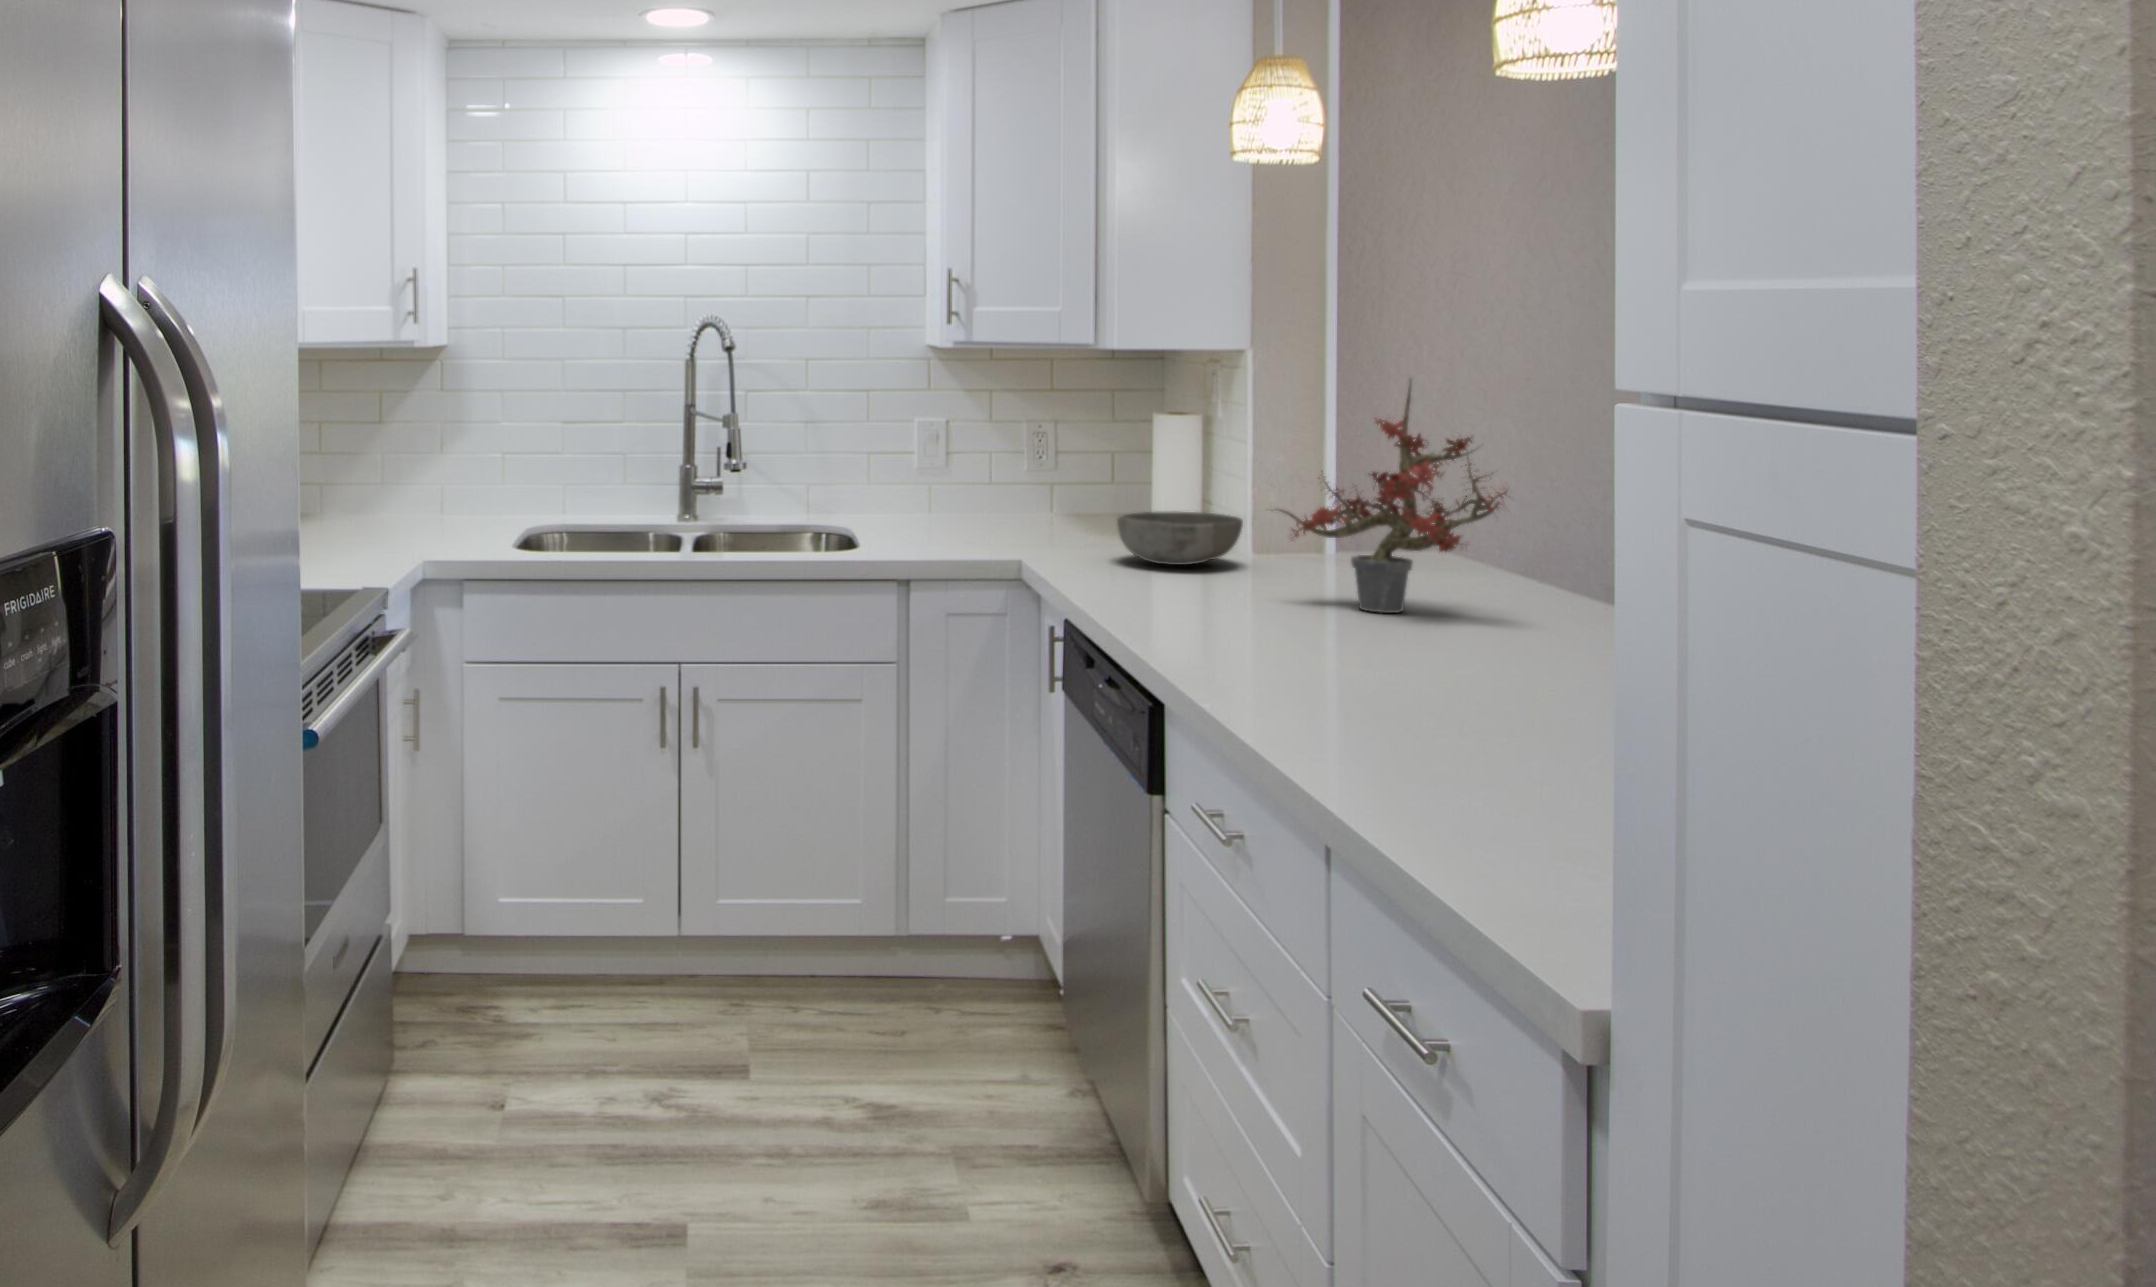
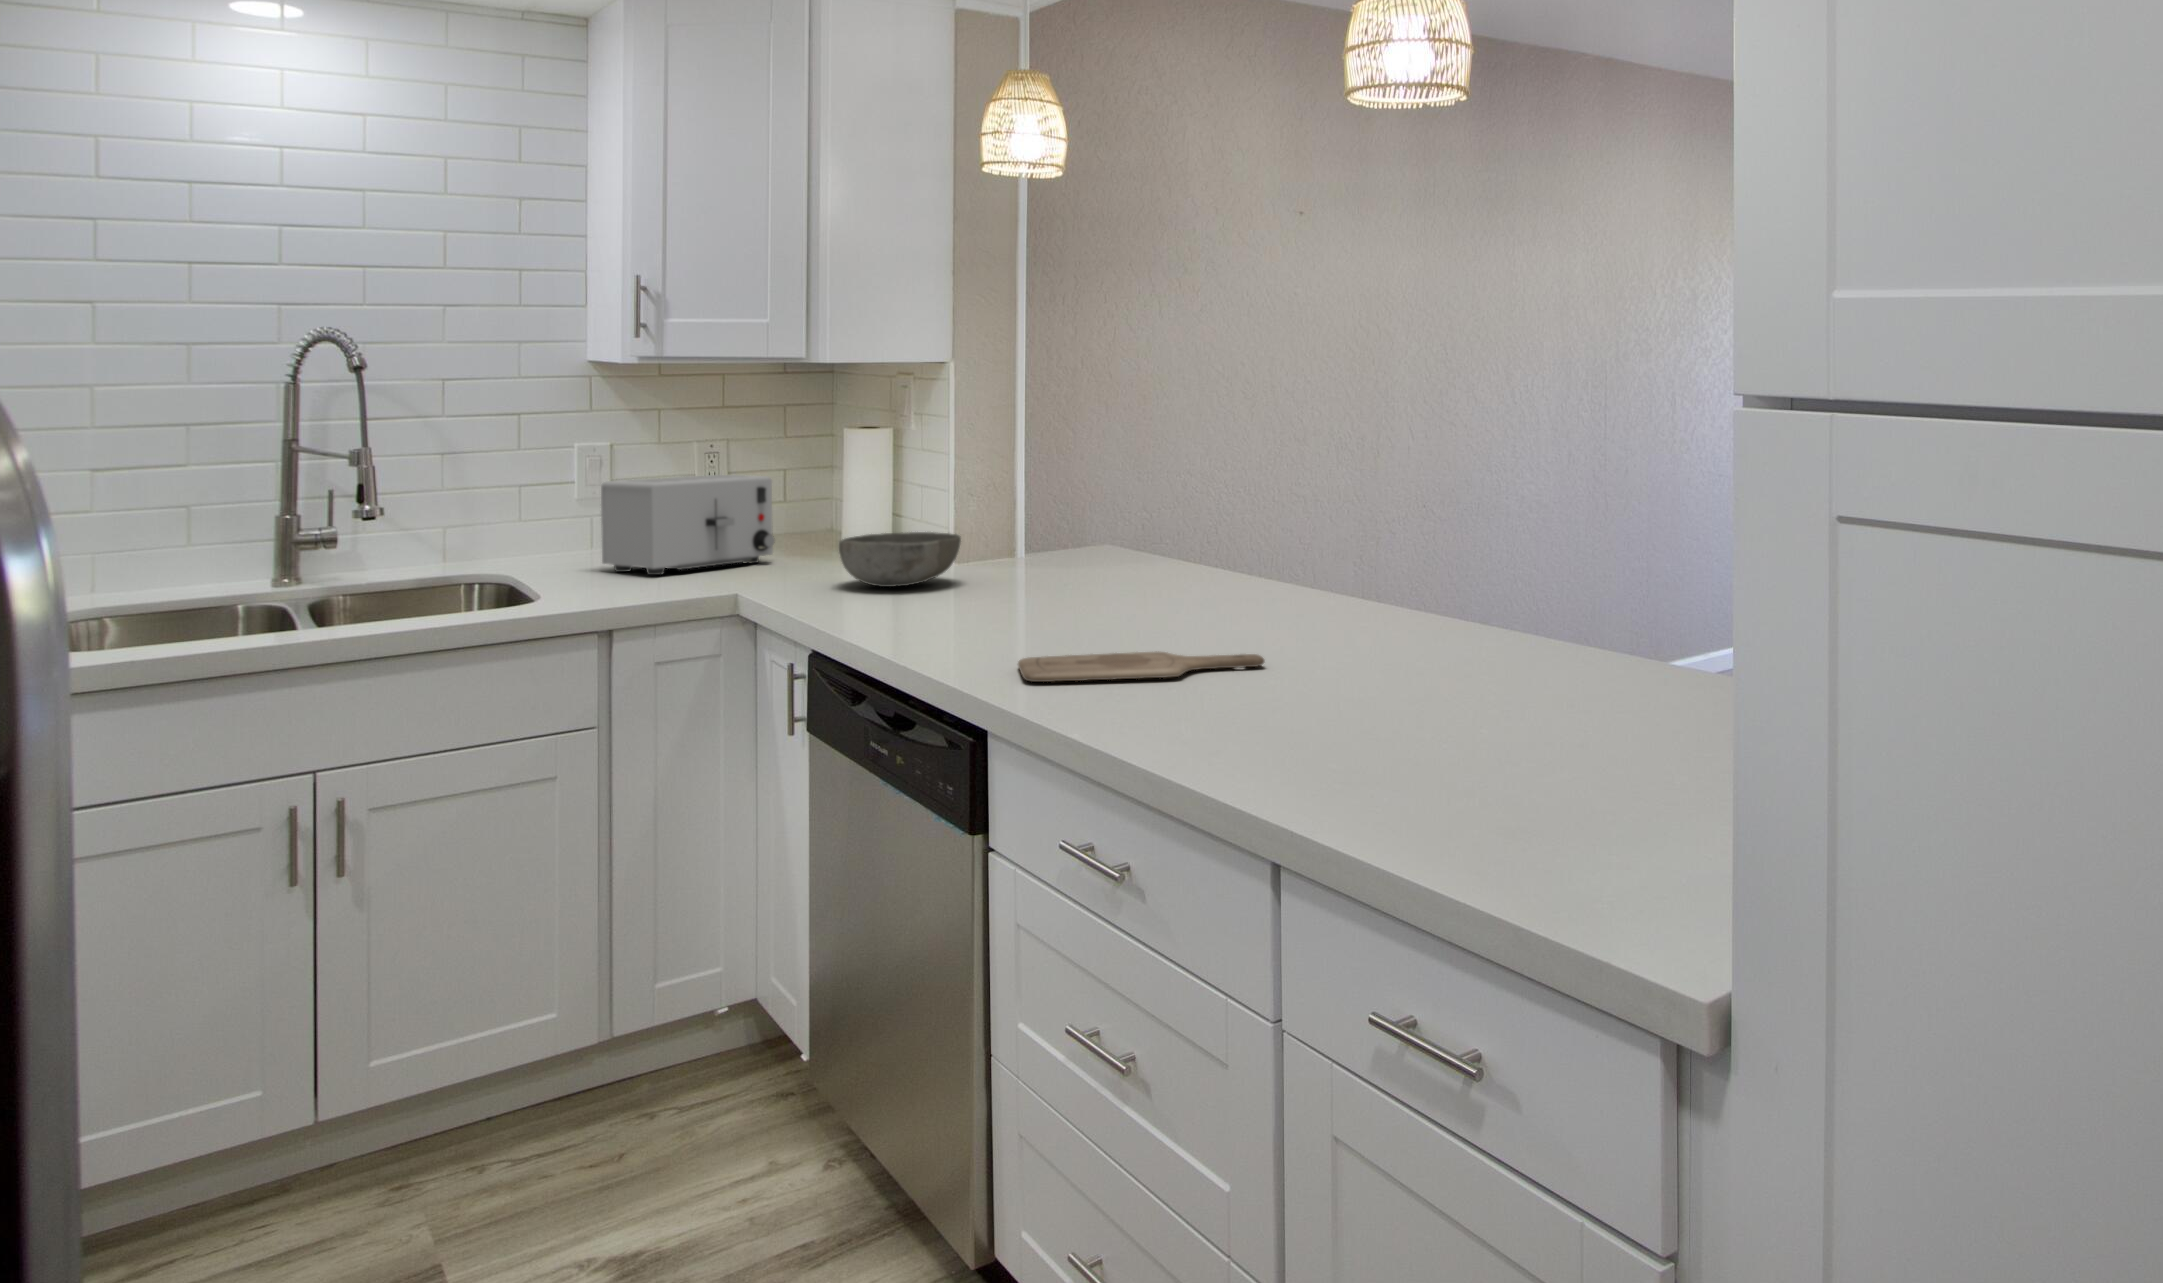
potted plant: present [1279,380,1510,613] -> none [1004,388,1219,611]
toaster: none [921,445,1075,534] -> present [601,475,774,575]
cutting board: none [1219,651,1505,692] -> present [1018,652,1264,682]

